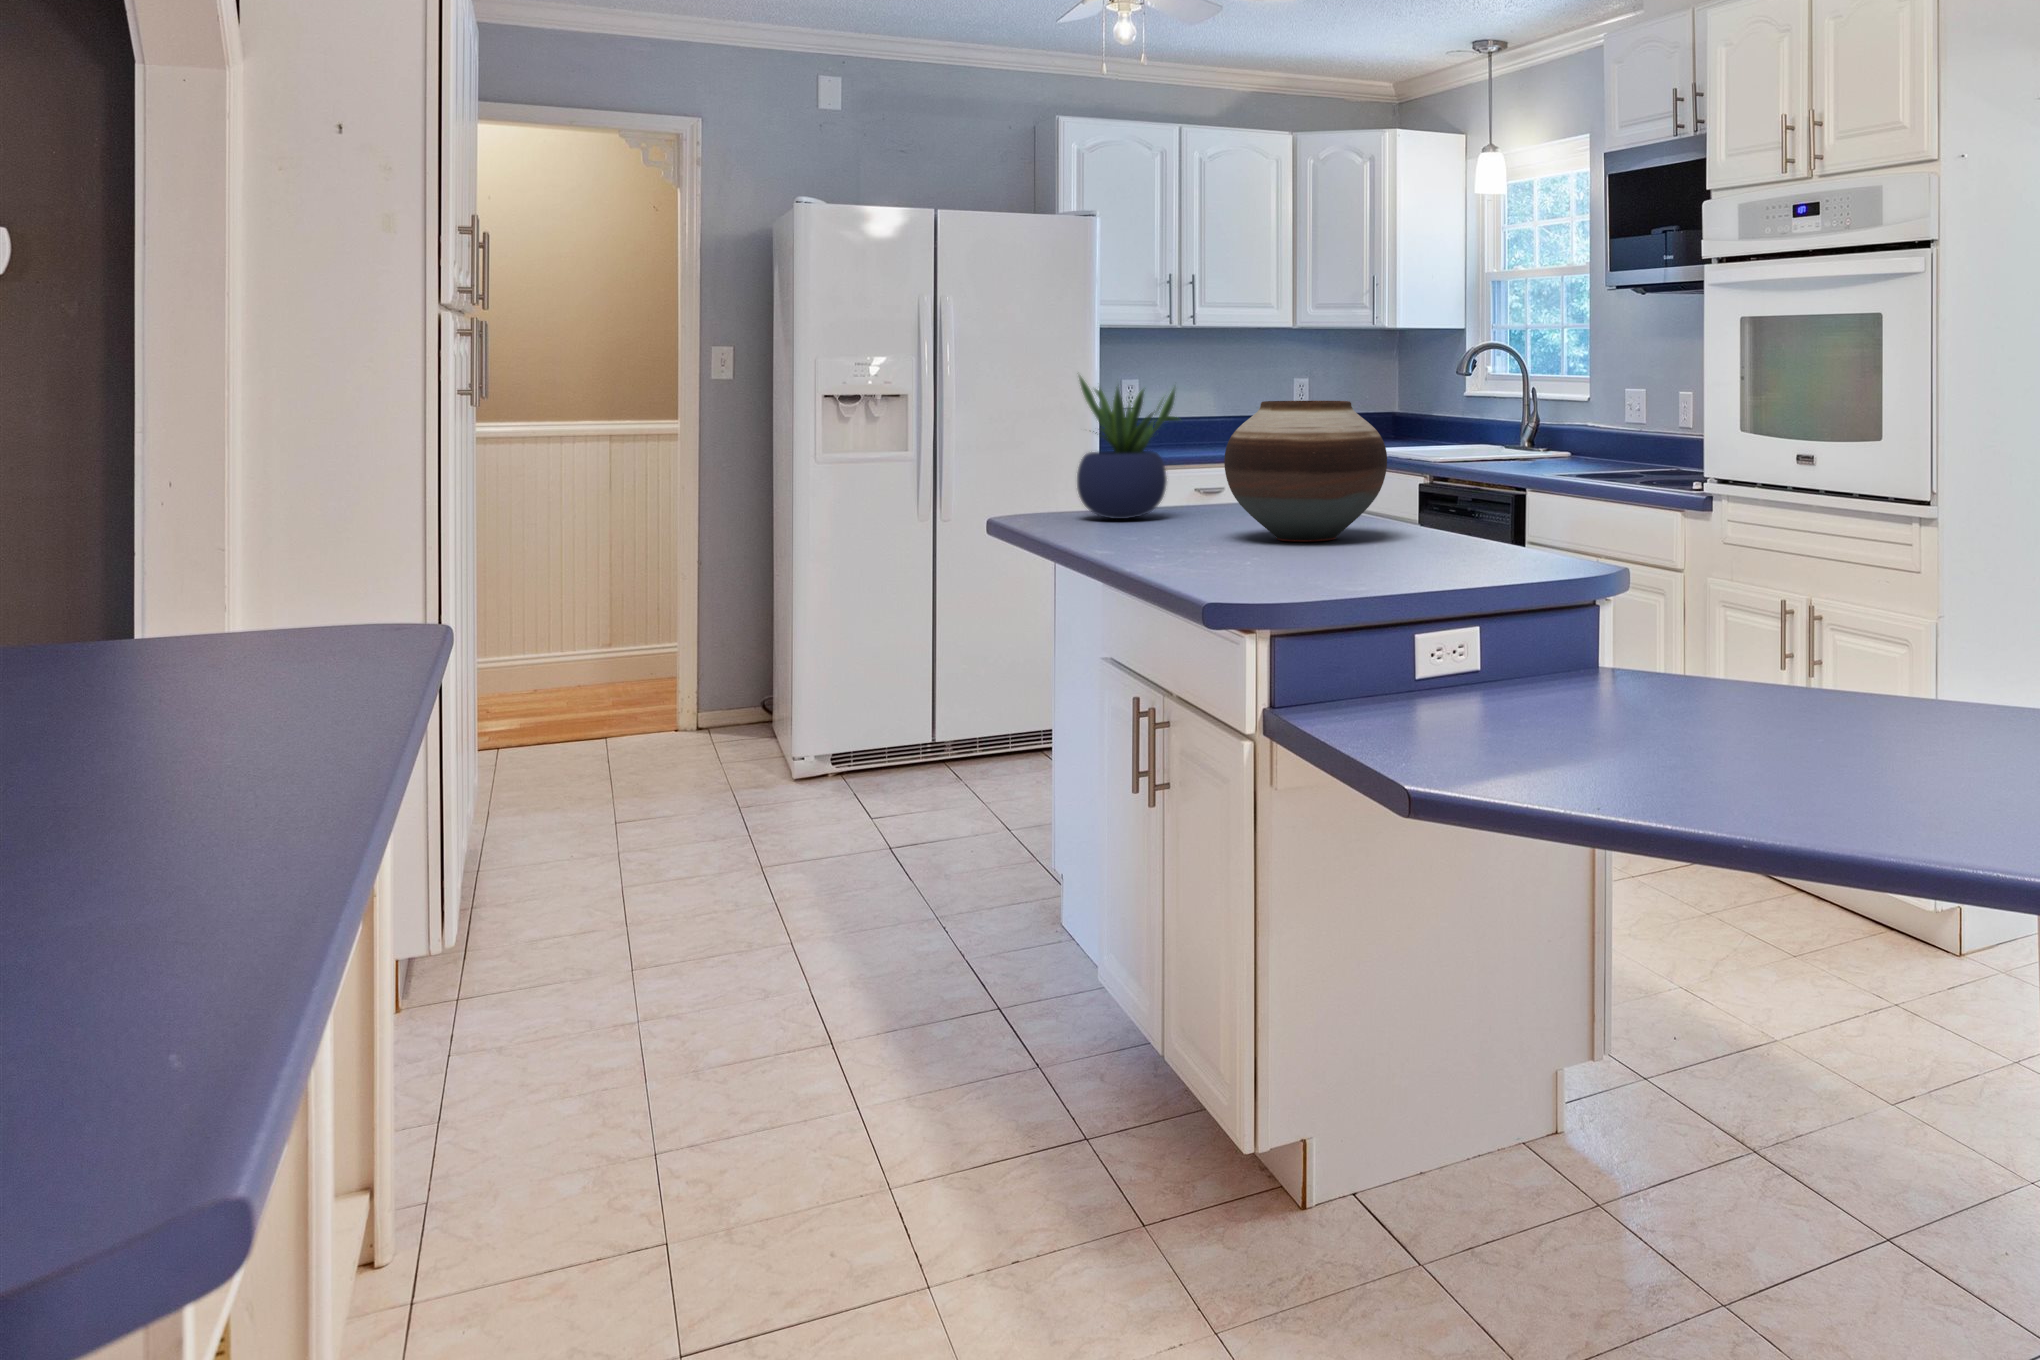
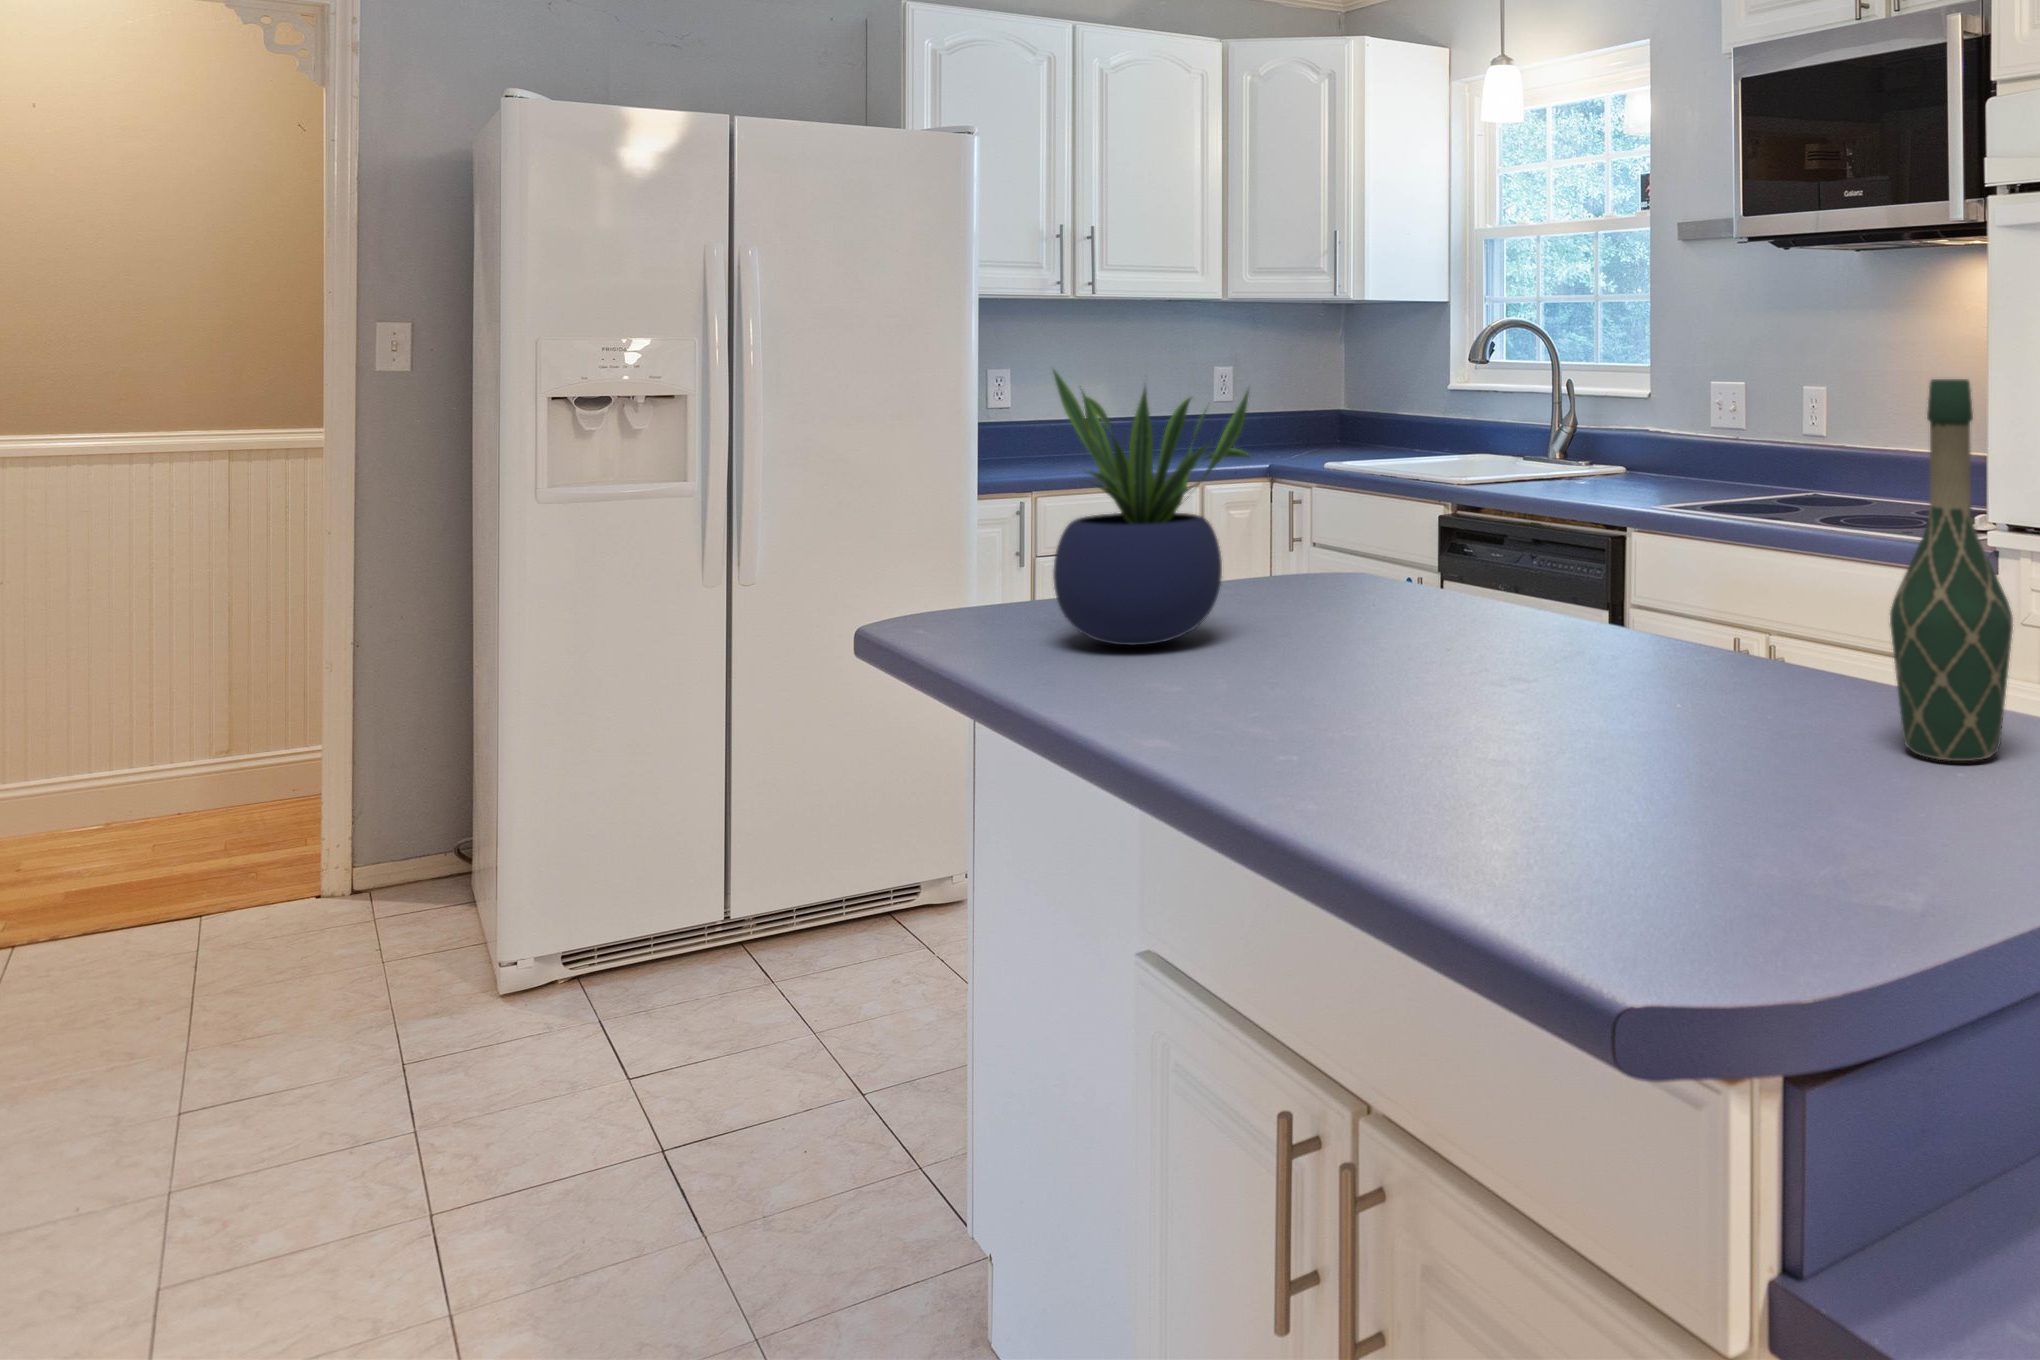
wine bottle: none [1423,376,1480,553] -> present [1890,379,2013,761]
vase: present [1224,401,1387,542] -> none [1417,425,1743,721]

